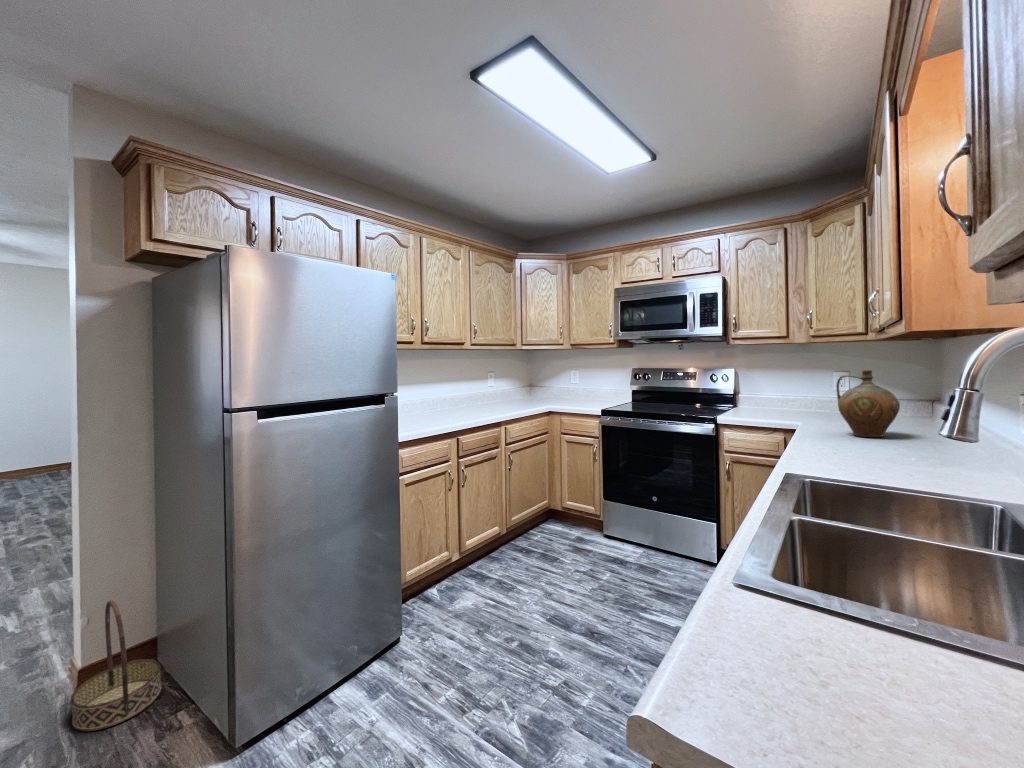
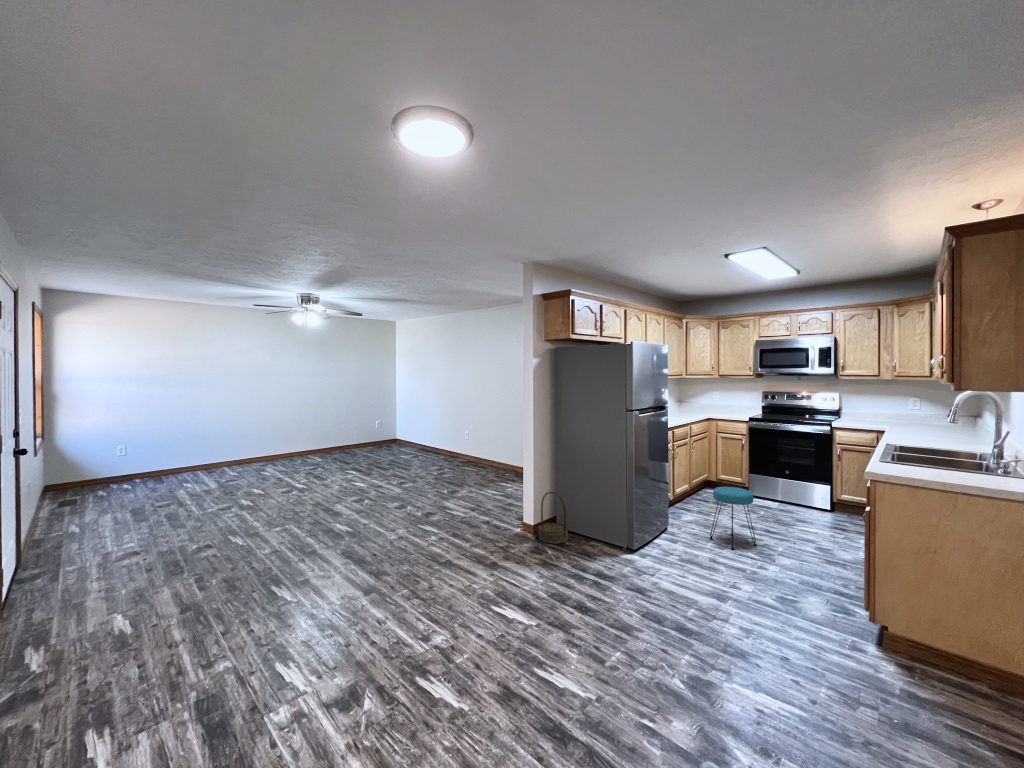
ceramic jug: present [836,370,900,437] -> none [911,398,948,434]
stool: none [470,557,551,706] -> present [710,487,756,549]

